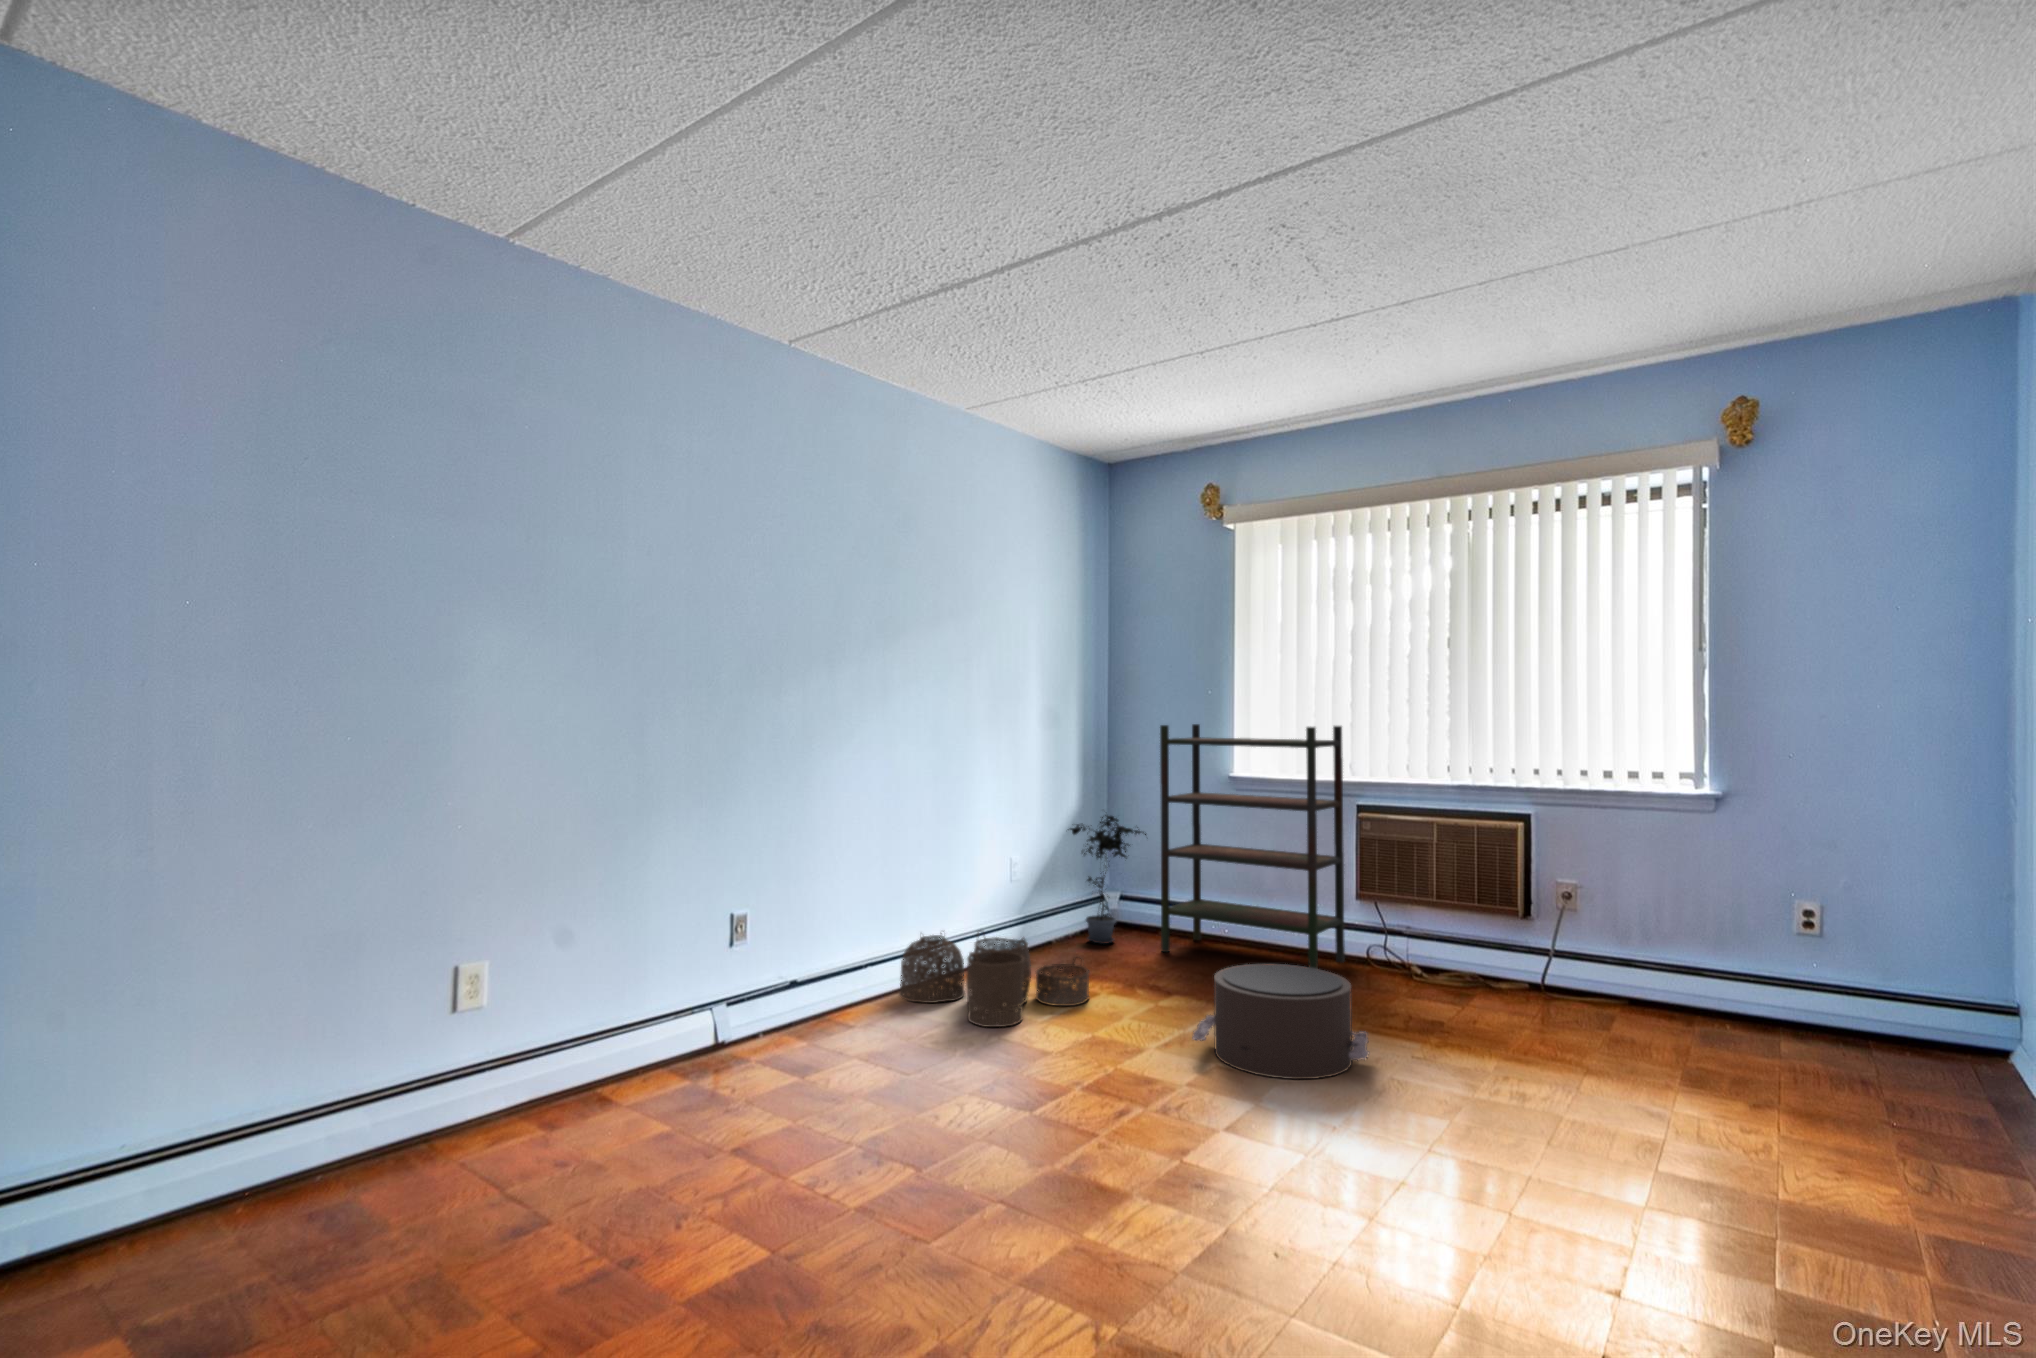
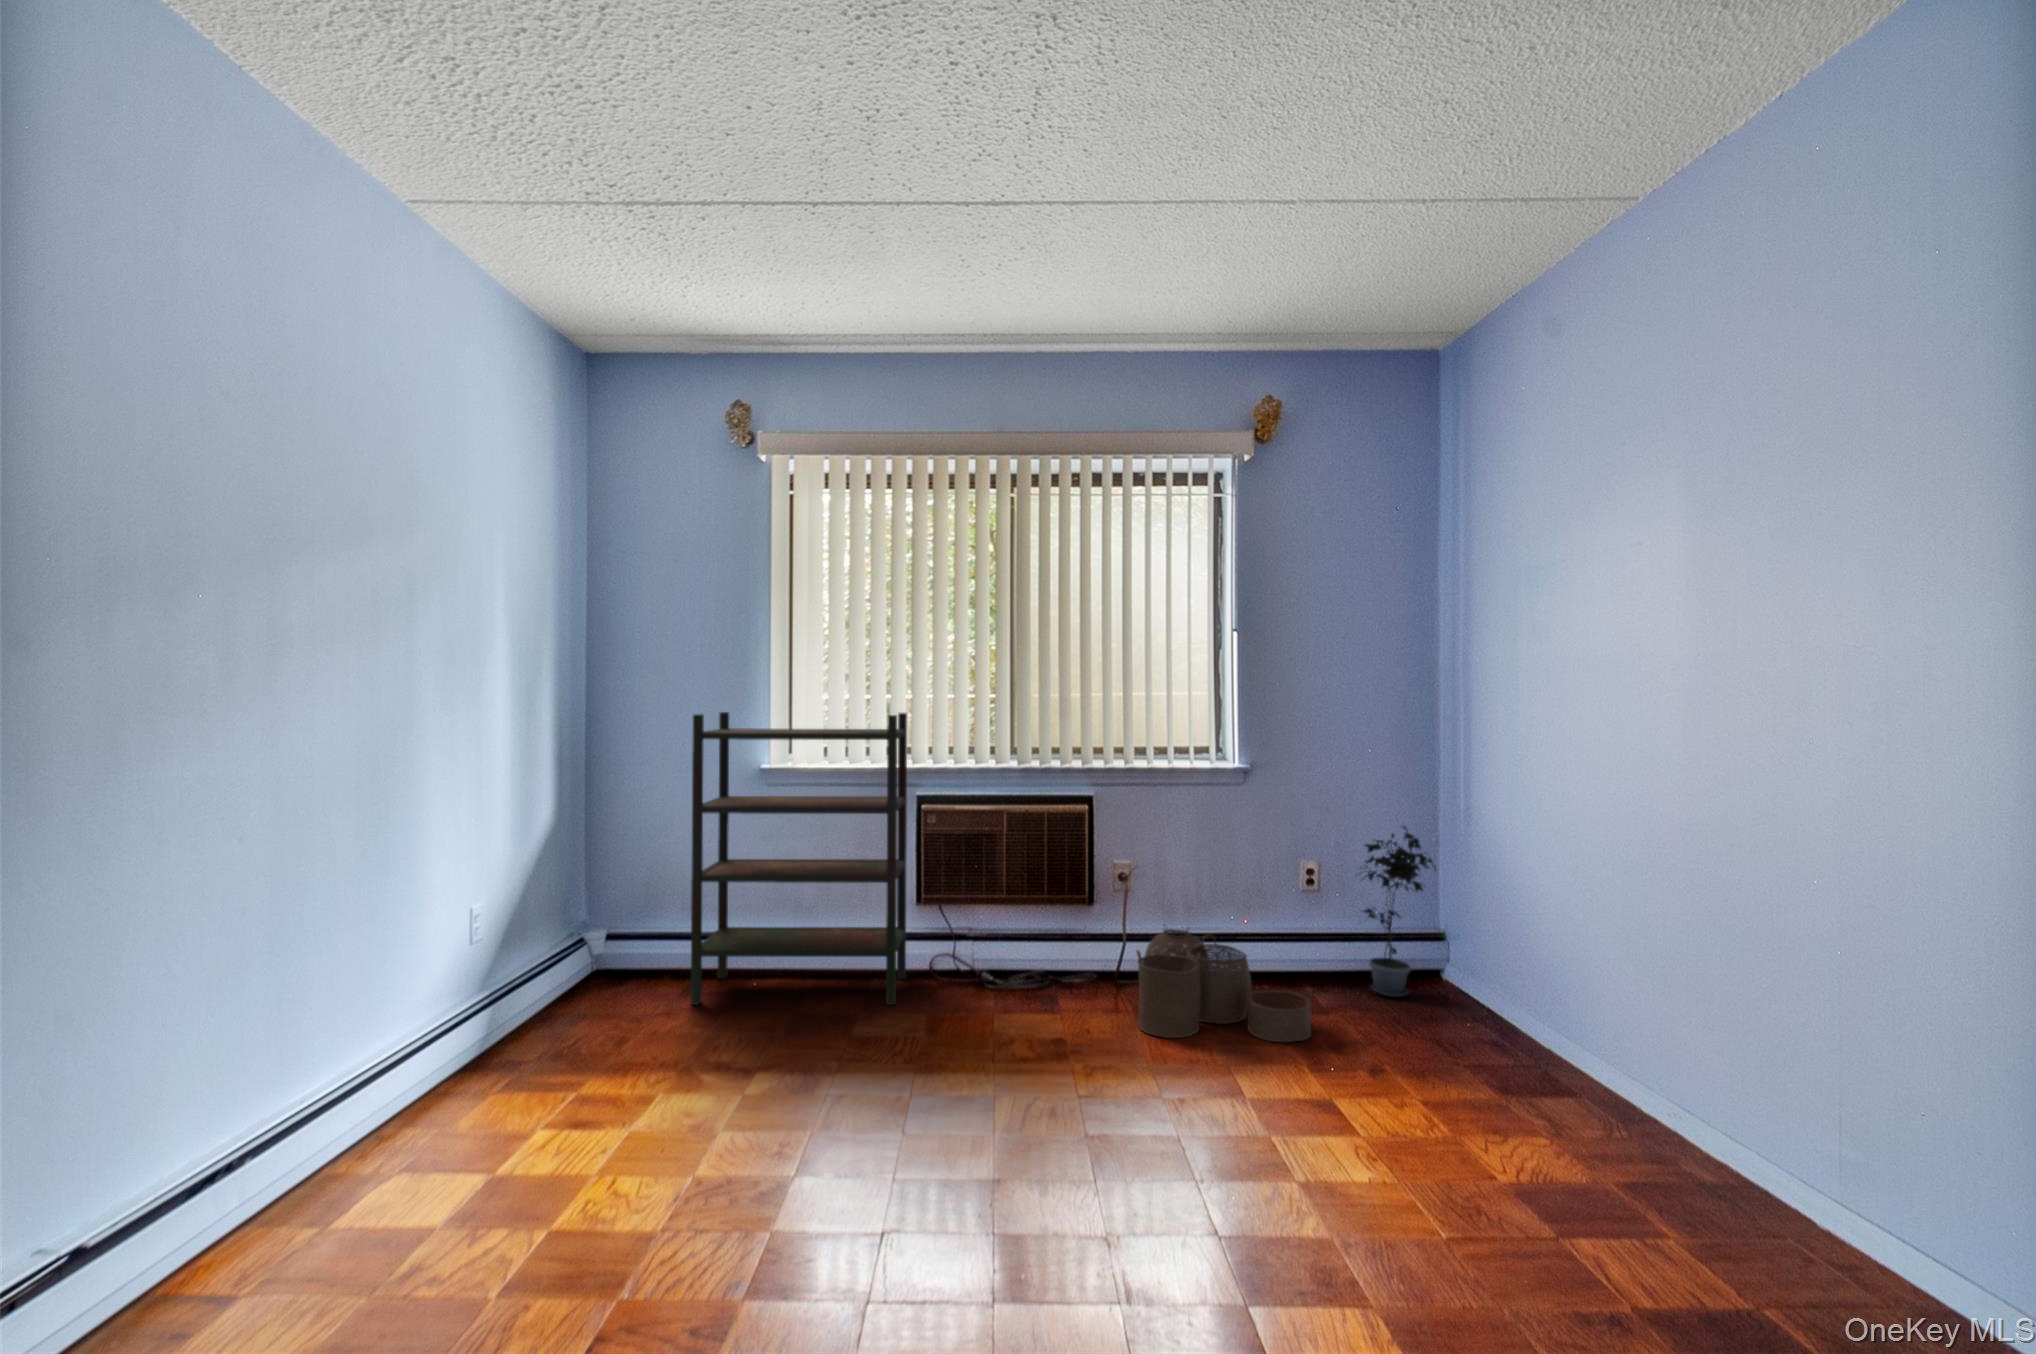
potted plant: present [1068,815,1146,944] -> present [1361,826,1433,997]
woven basket: present [899,931,1089,1027] -> present [1137,929,1312,1043]
pouf: present [1192,964,1369,1079] -> none [851,1012,1077,1179]

